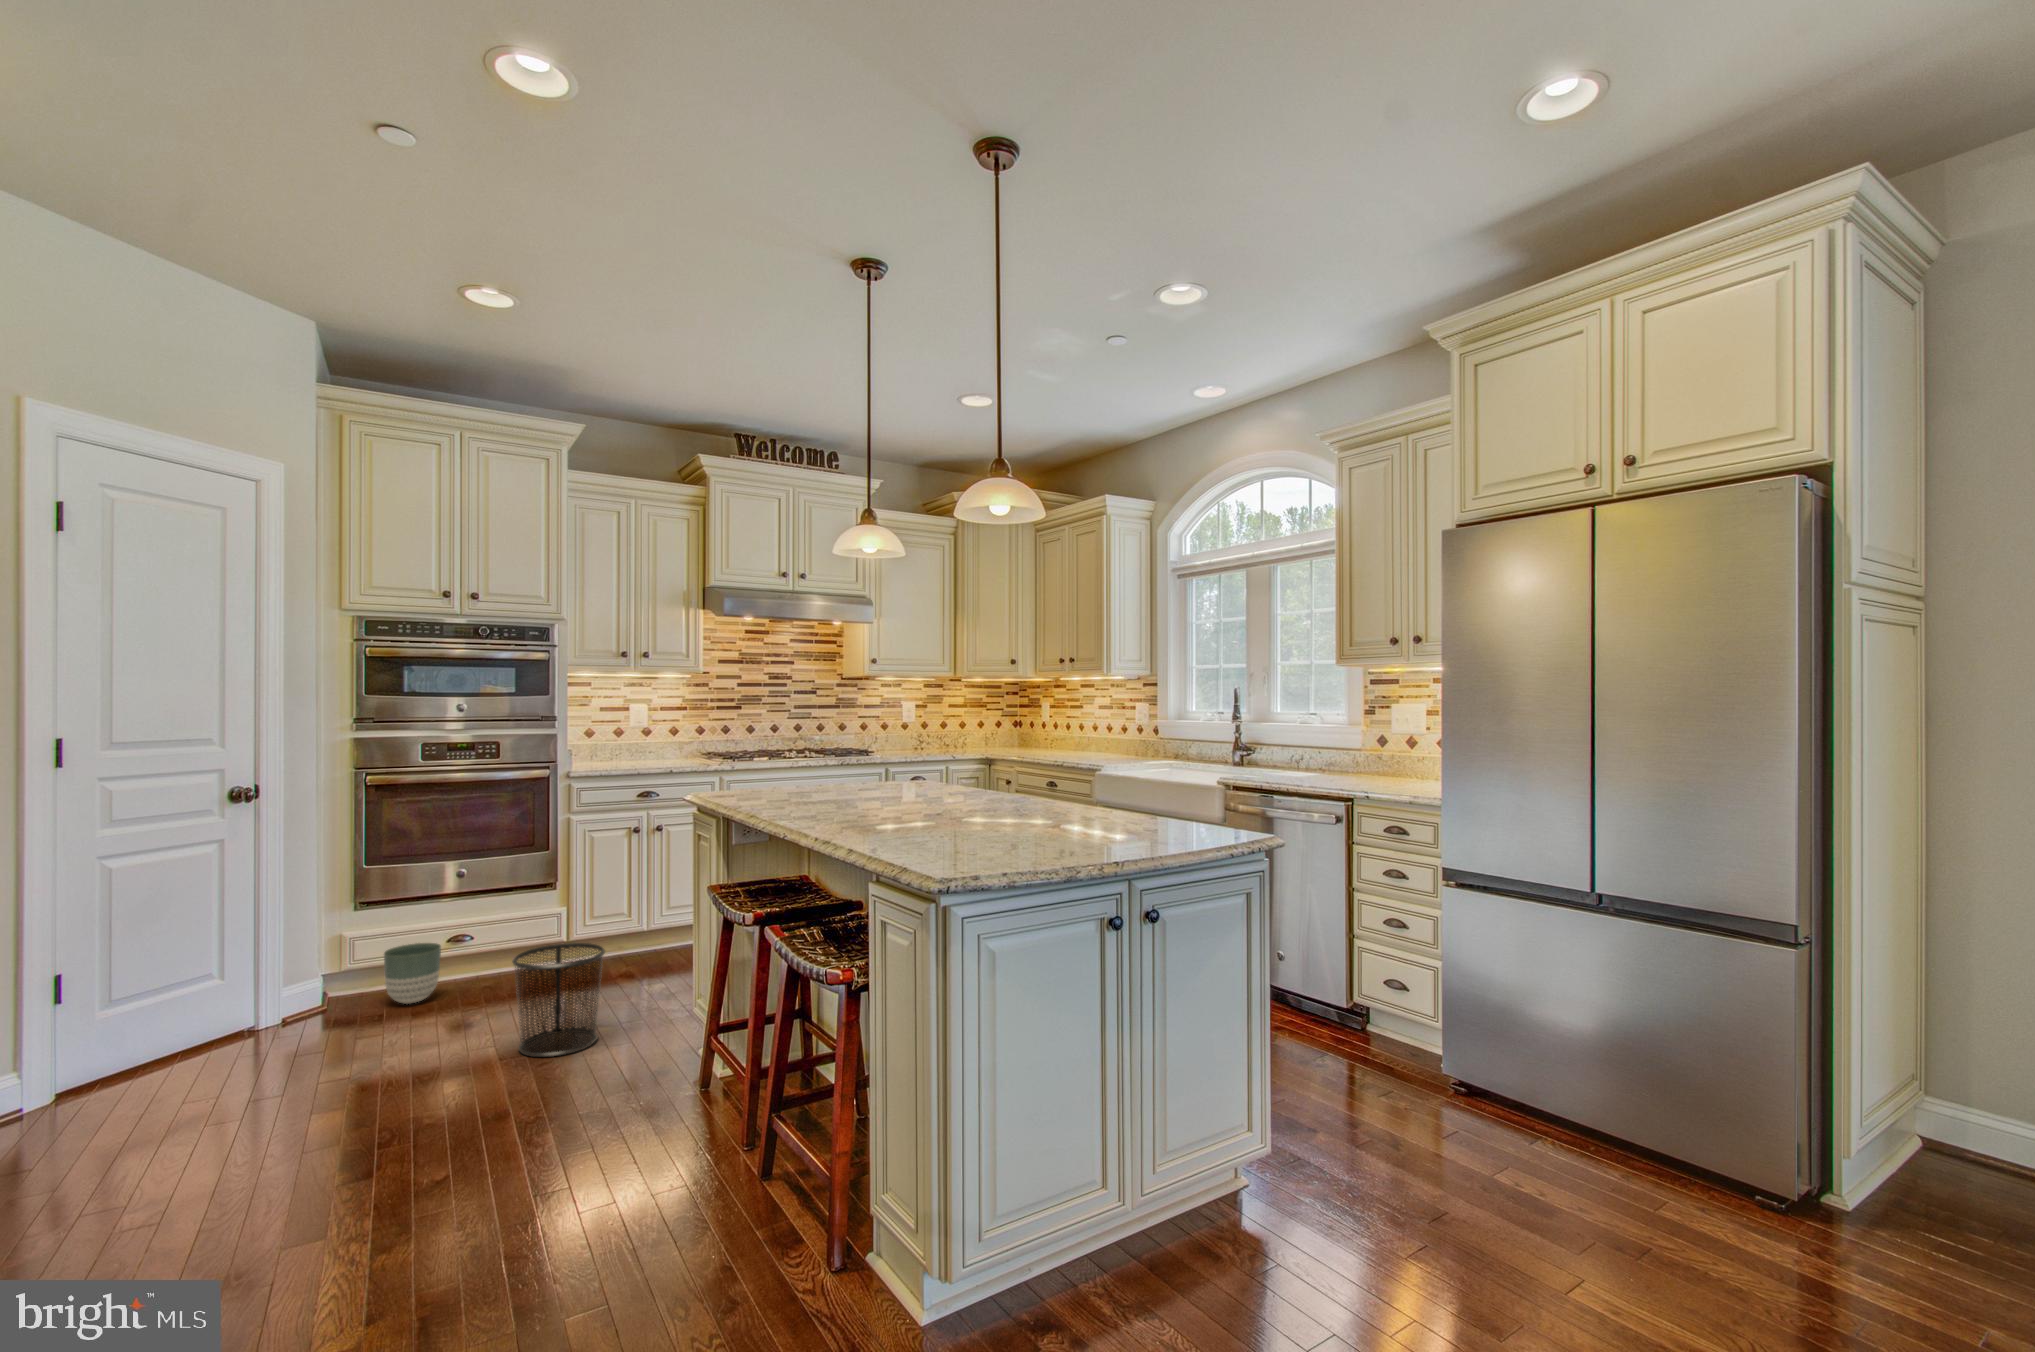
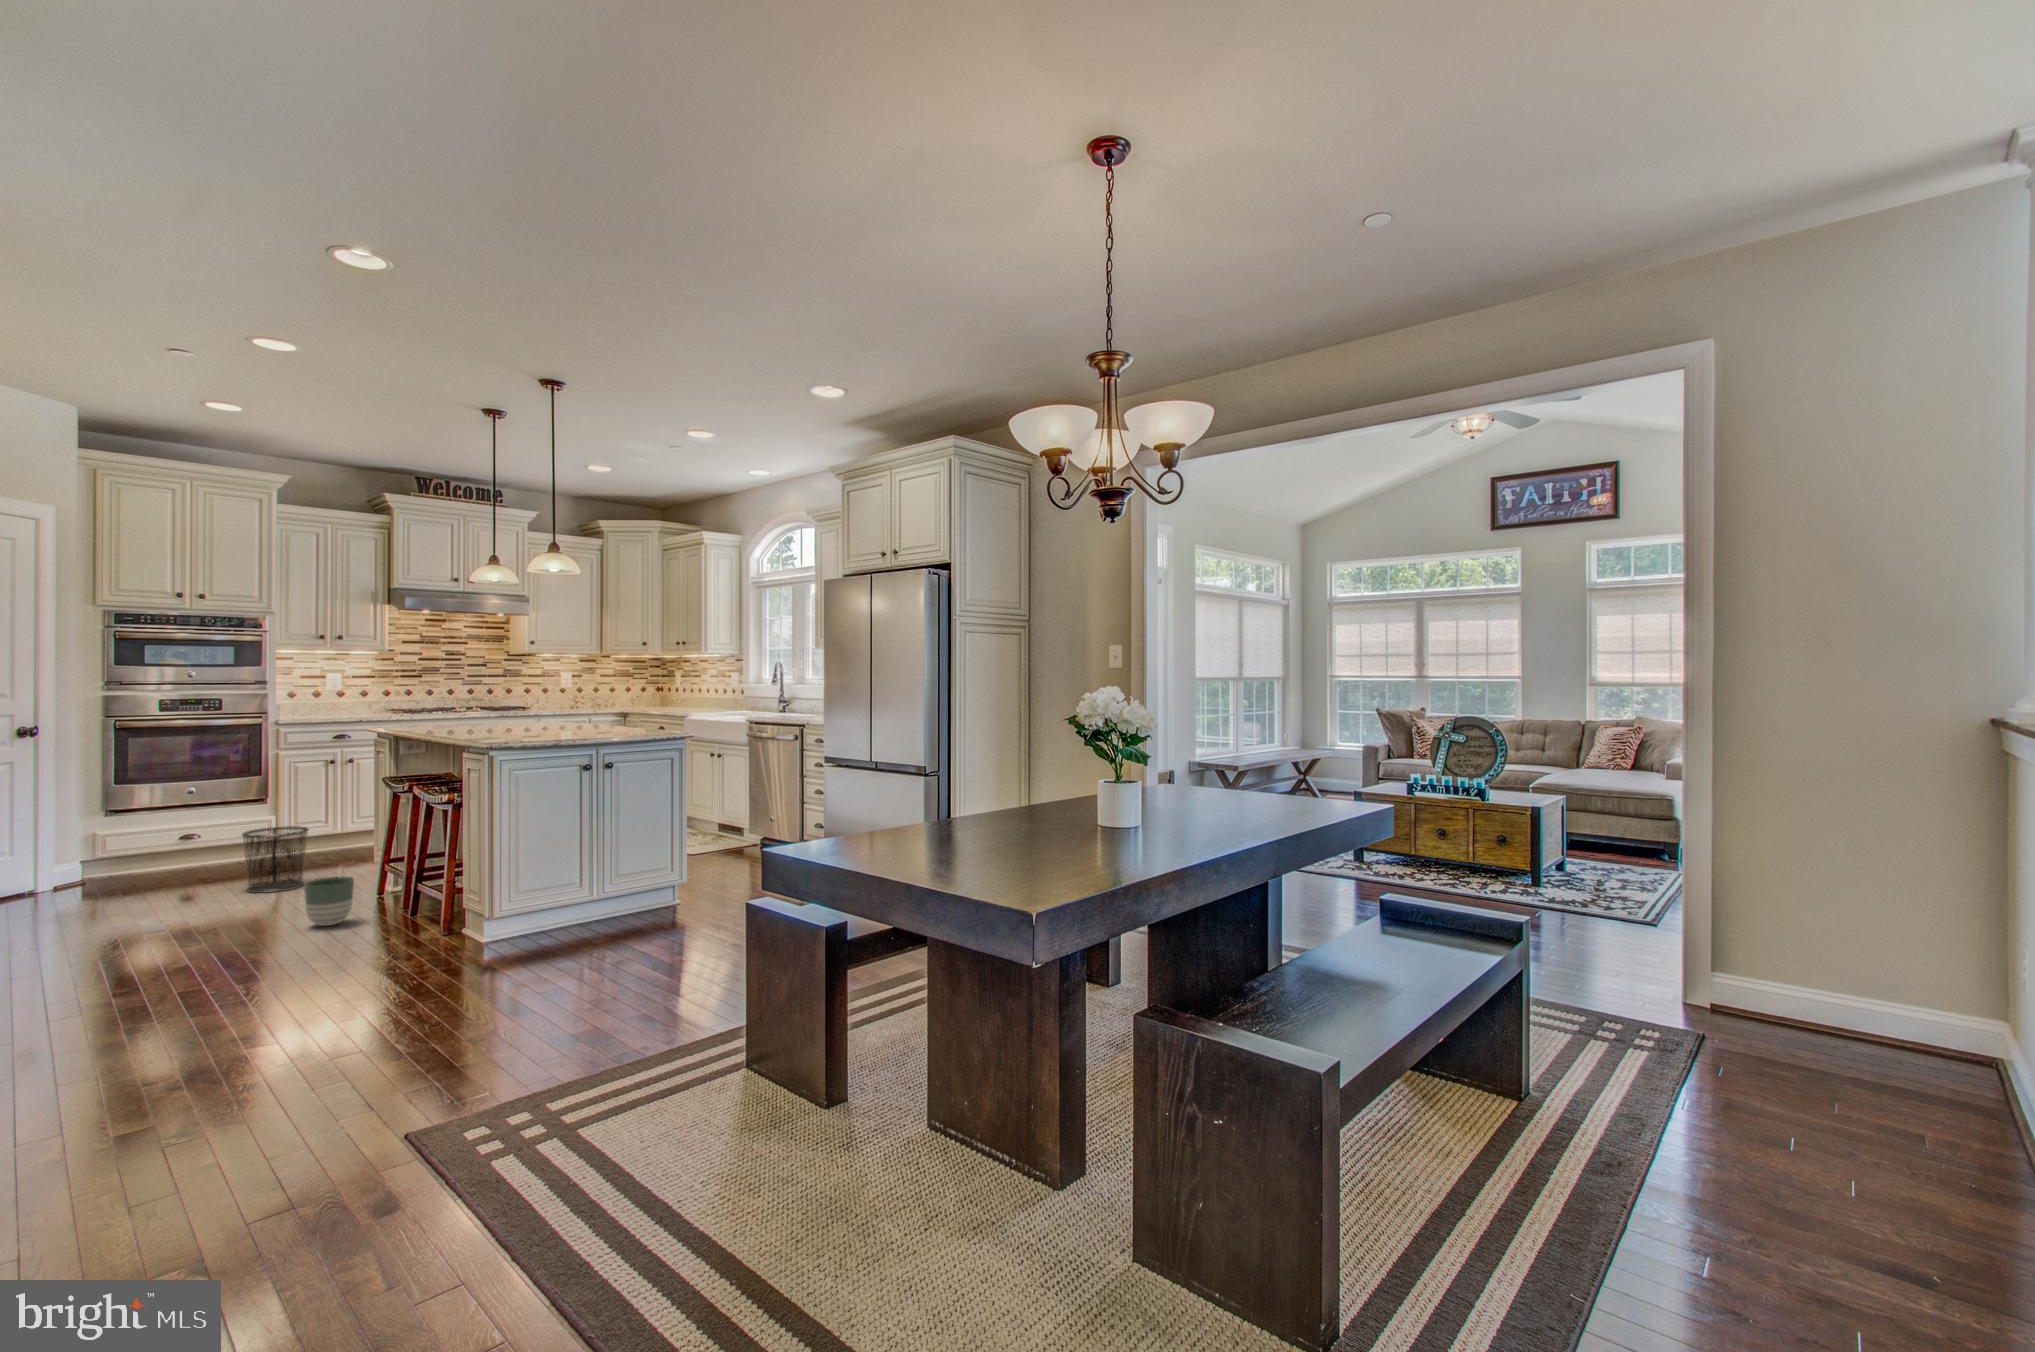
planter: present [384,943,441,1004] -> present [304,877,354,926]

